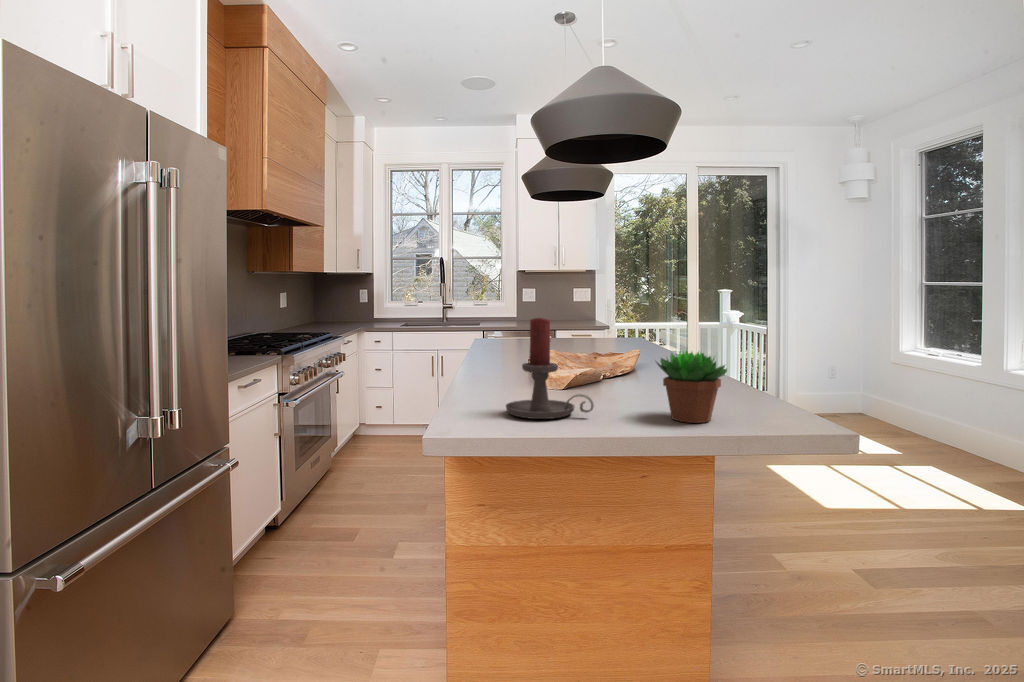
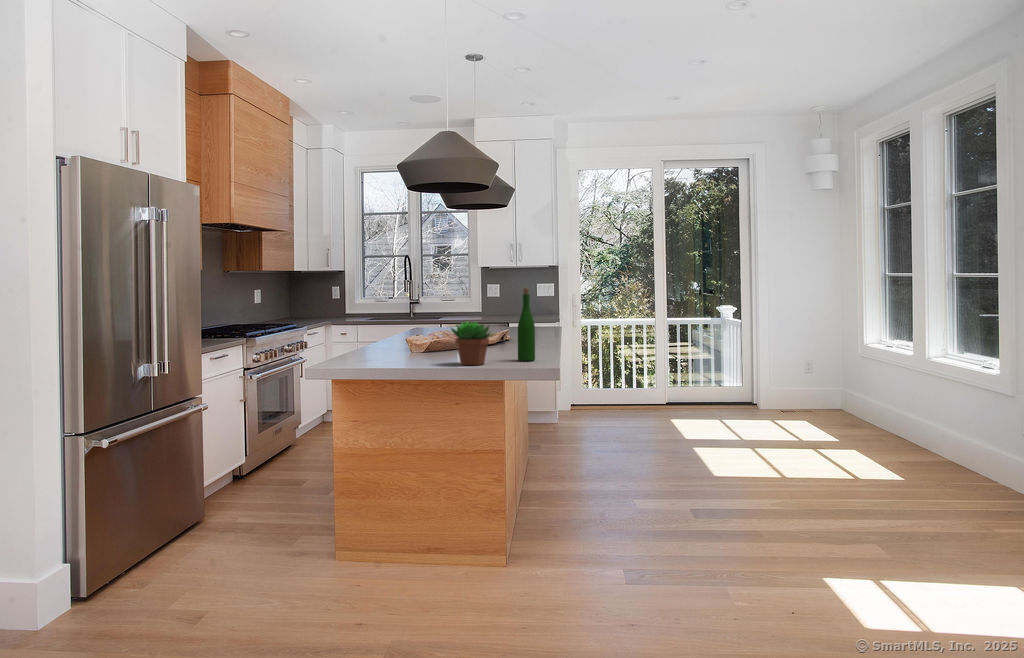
wine bottle: none [737,296,769,410] -> present [518,288,535,361]
candle holder: present [506,318,594,419] -> none [363,302,414,364]

